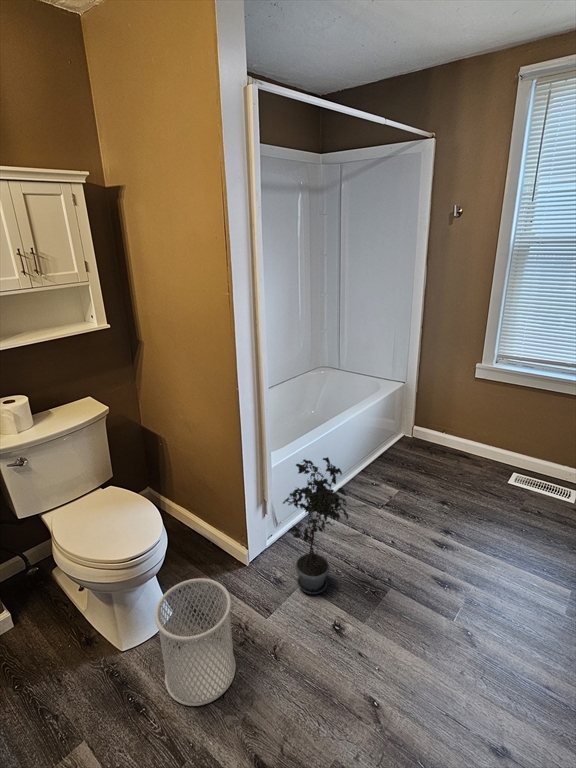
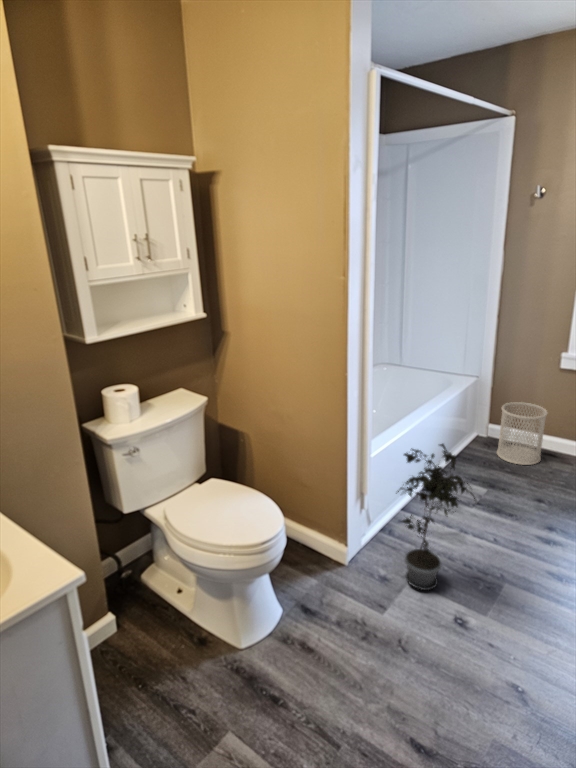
wastebasket: present [155,578,236,706] -> present [497,402,547,465]

